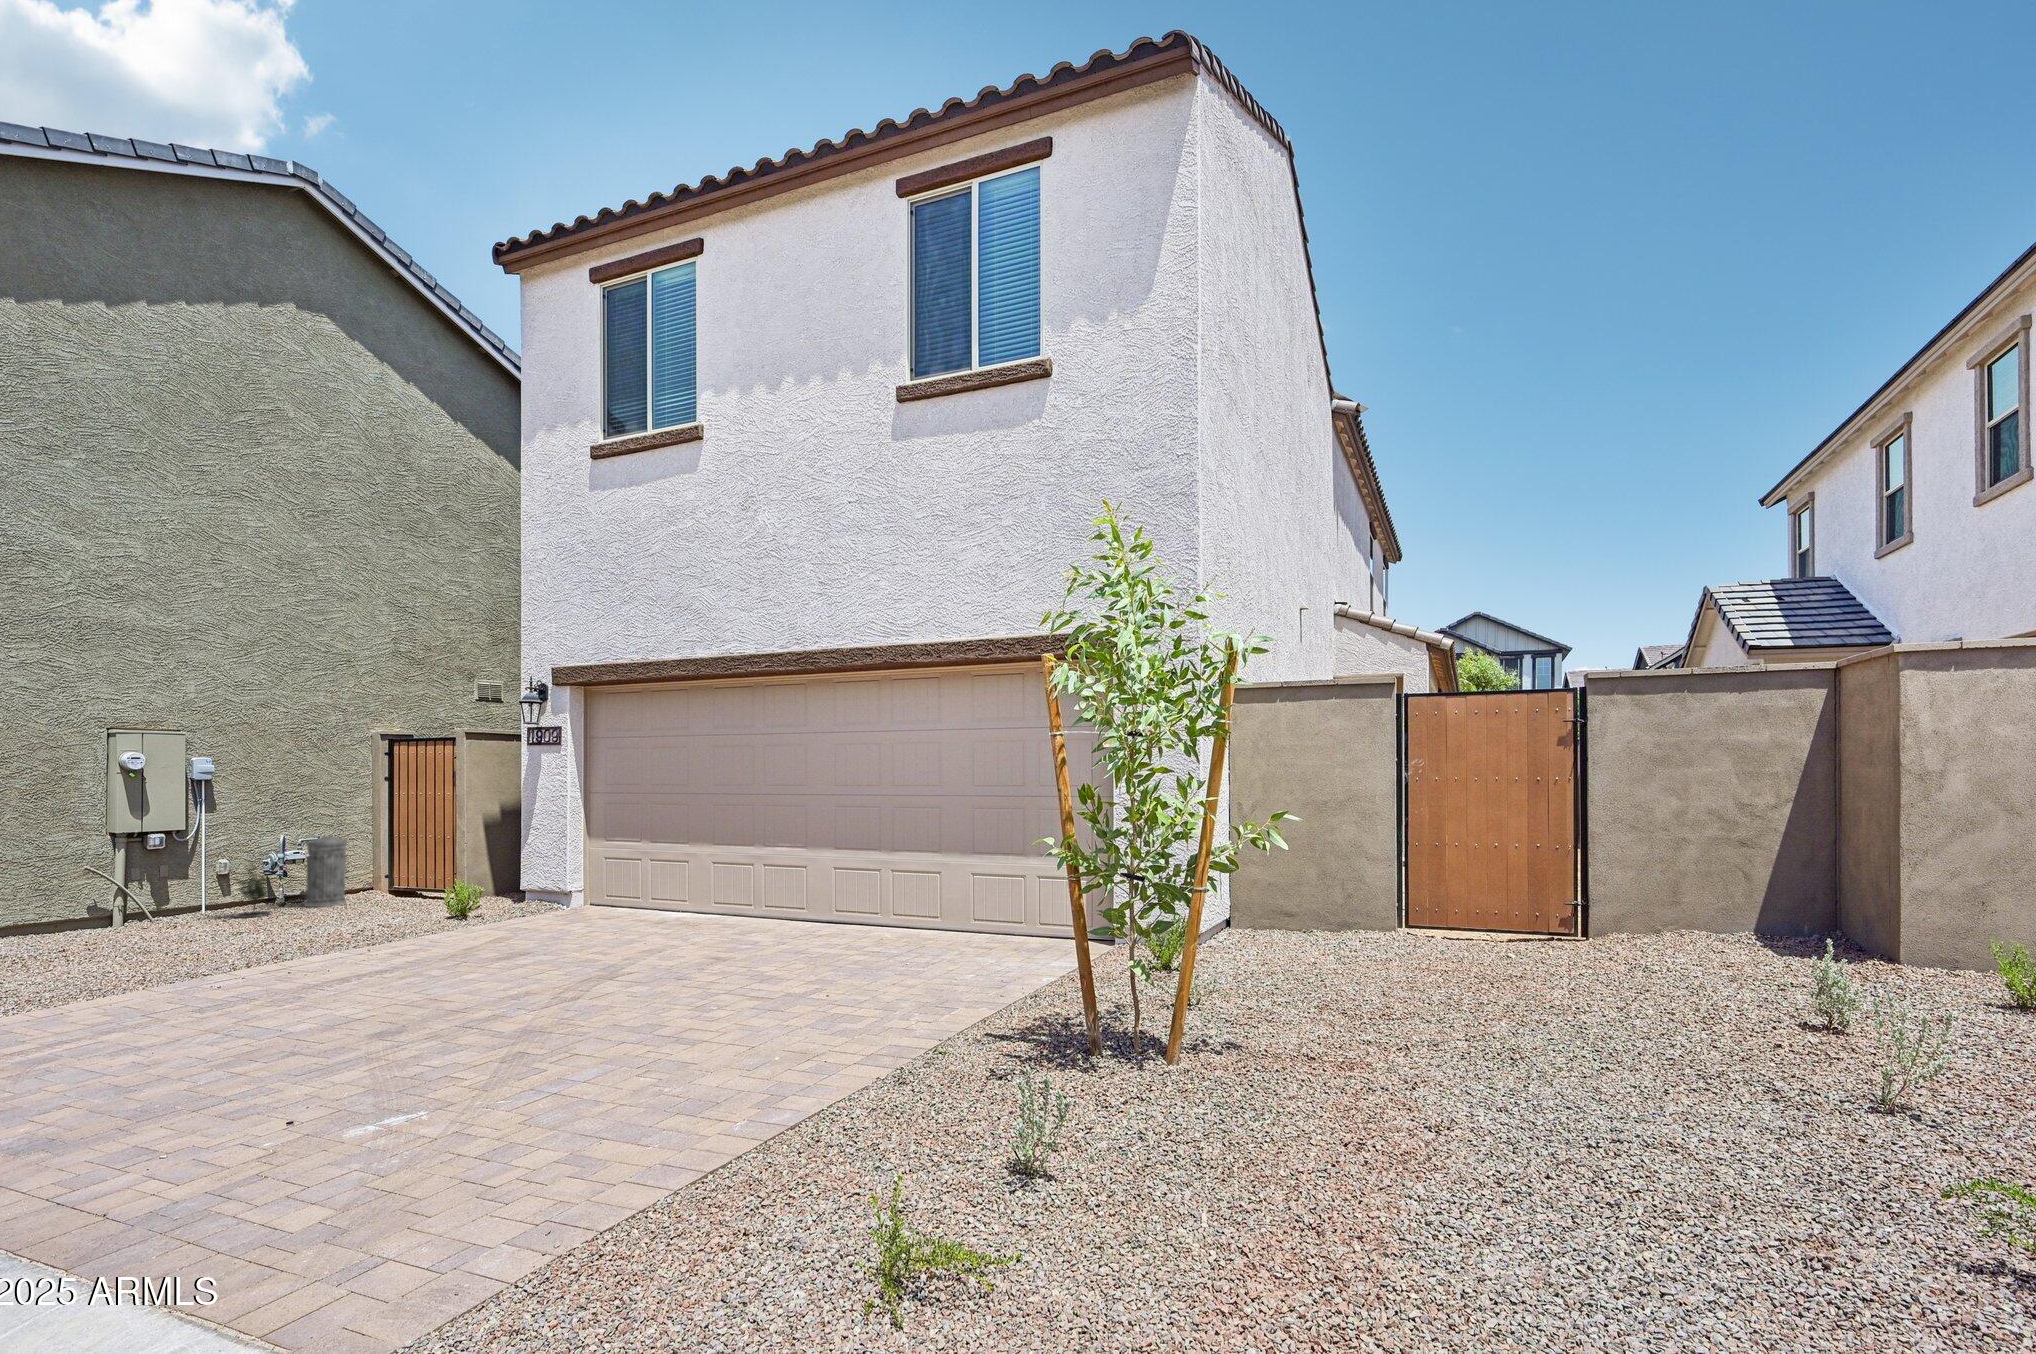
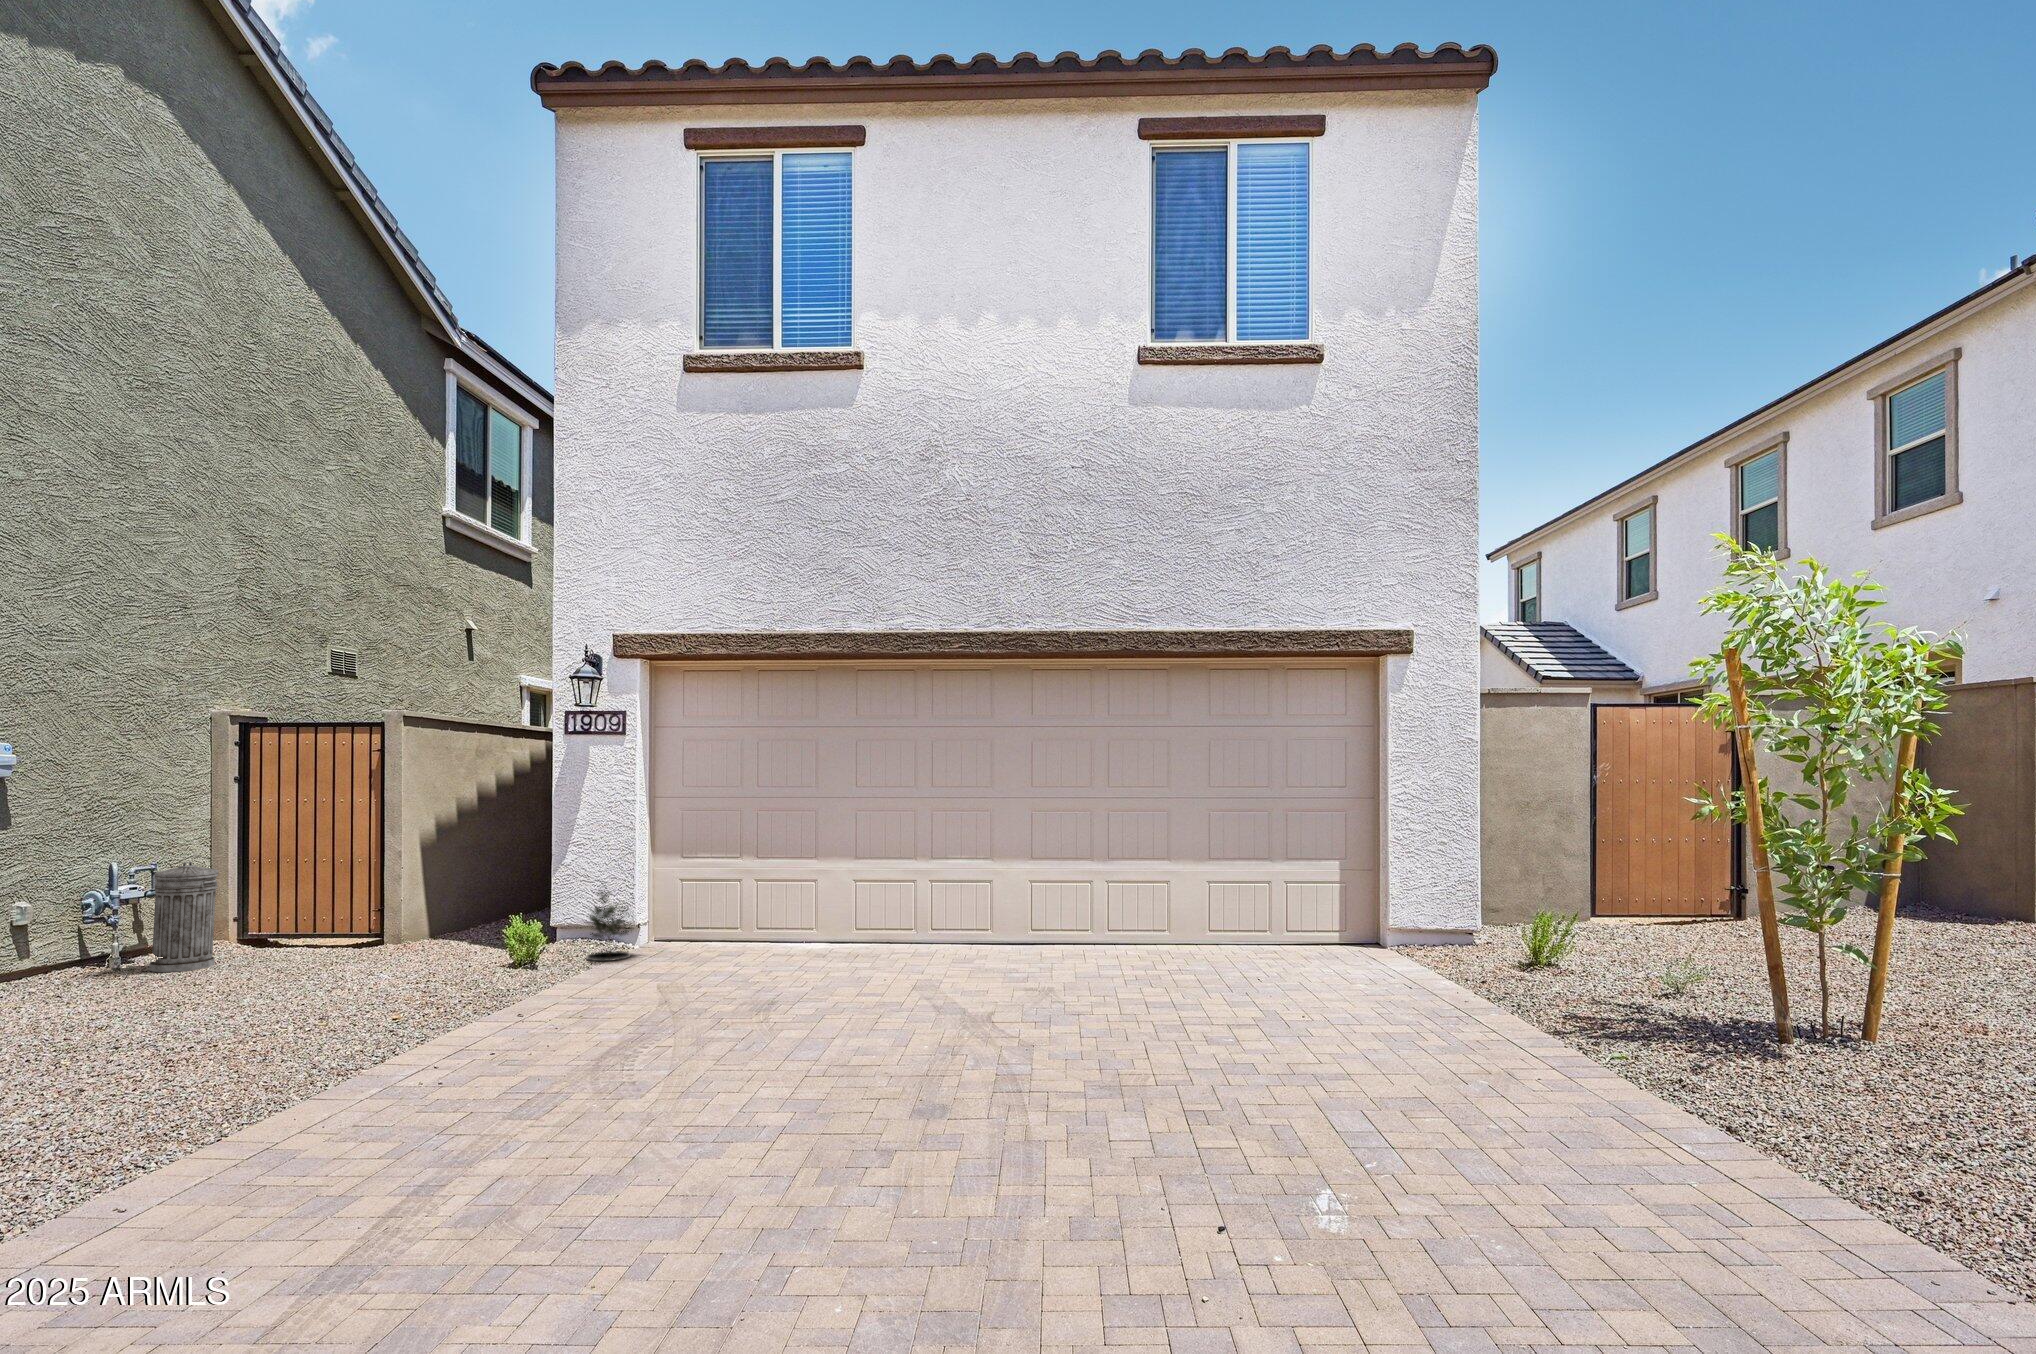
potted tree: present [235,864,271,918] -> present [586,885,631,961]

